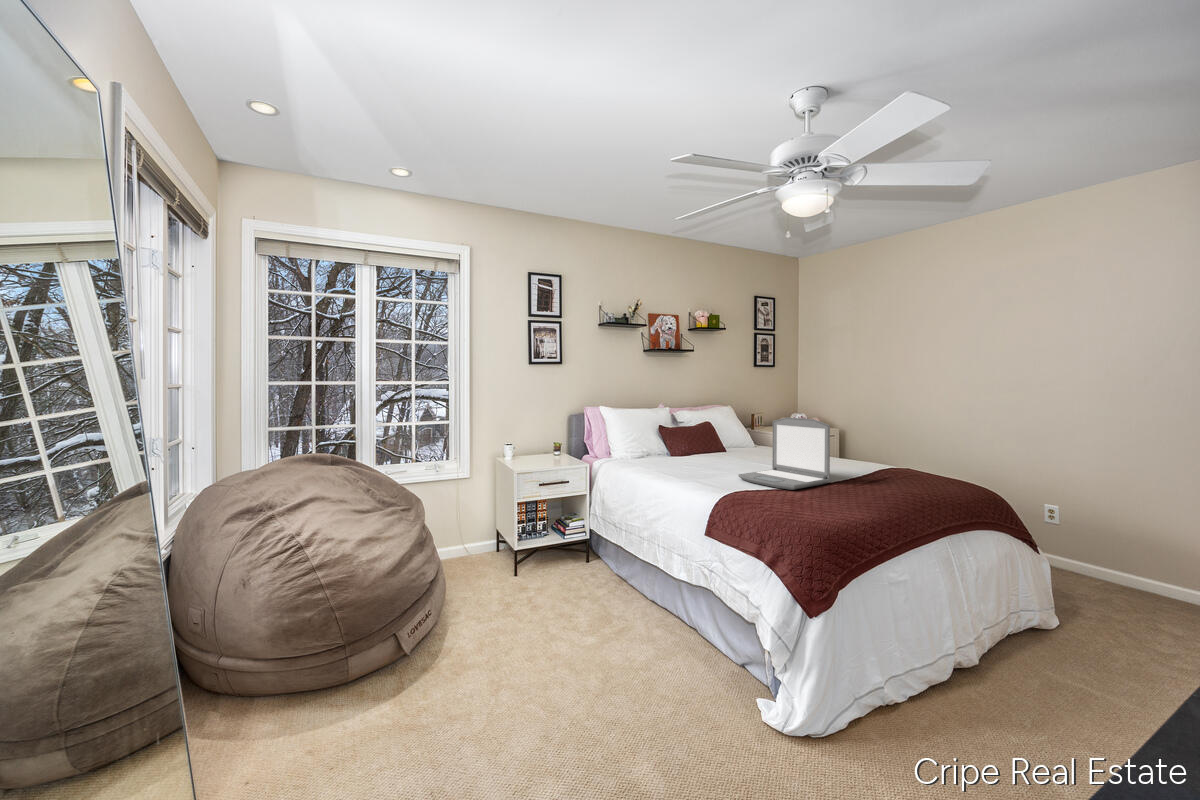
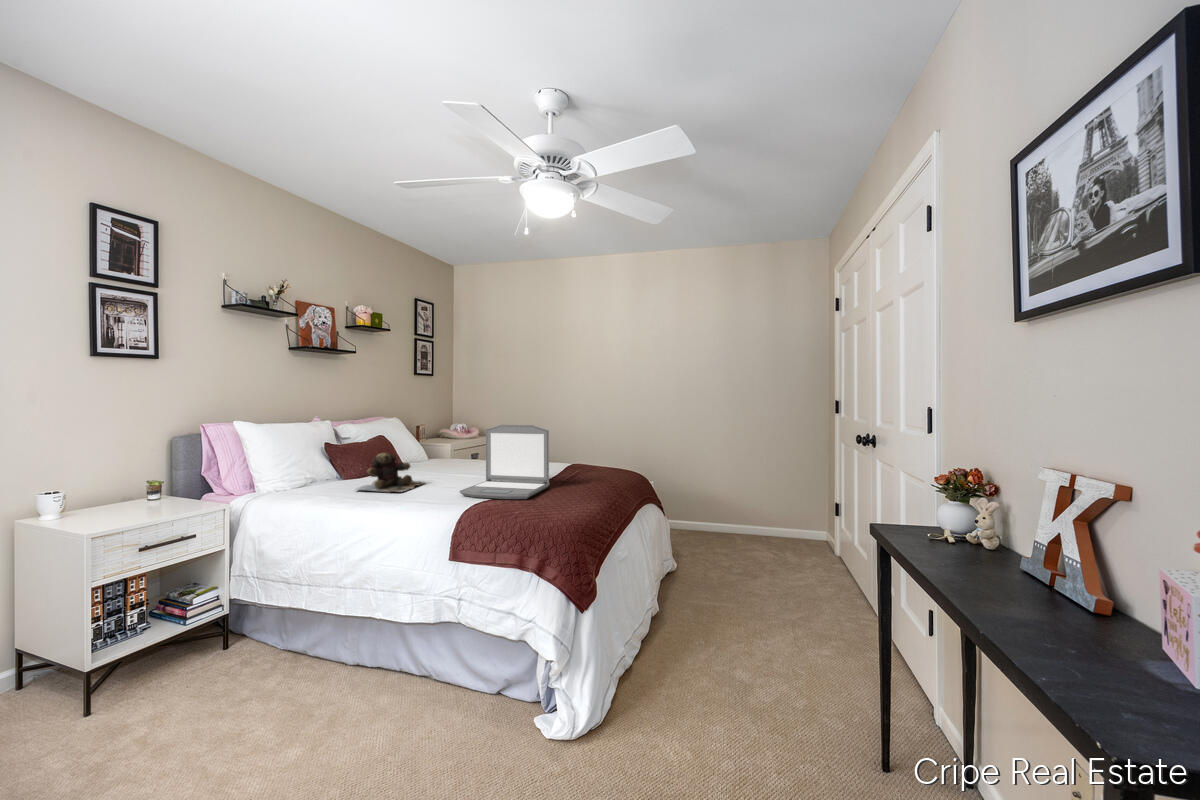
teddy bear: none [667,436,724,470] -> present [356,453,424,492]

